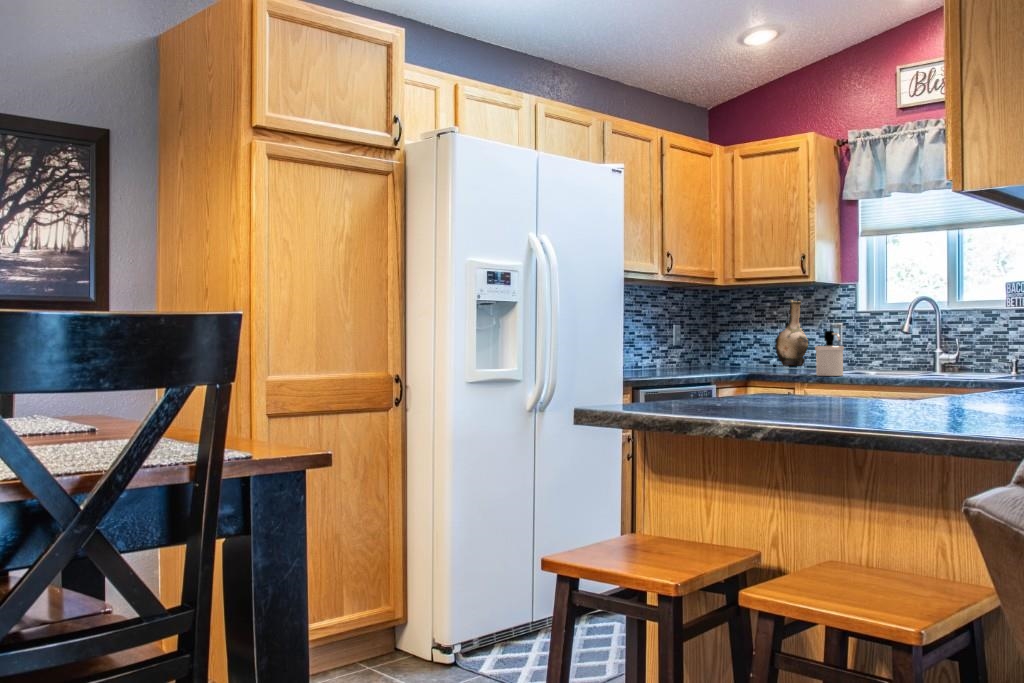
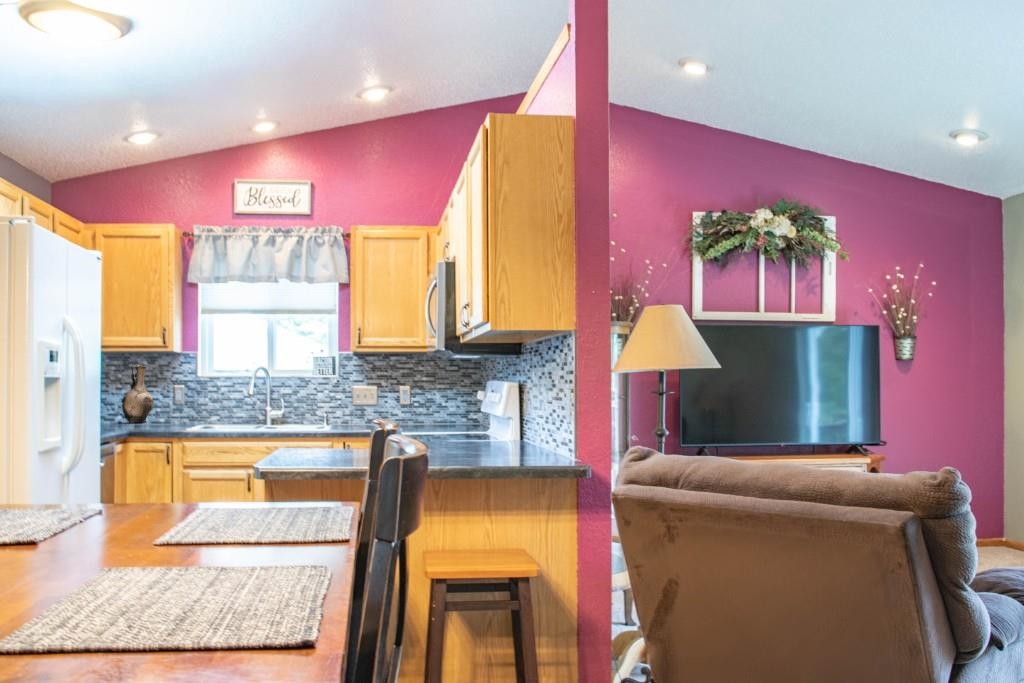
soap dispenser: present [815,331,844,376] -> none [181,396,207,434]

